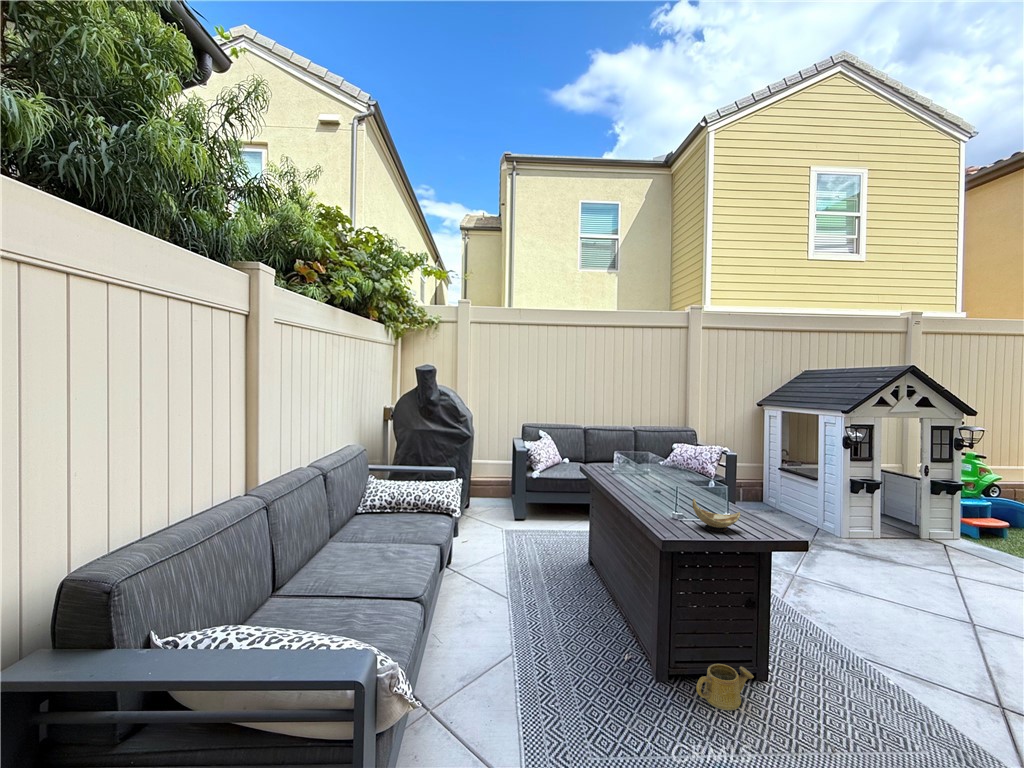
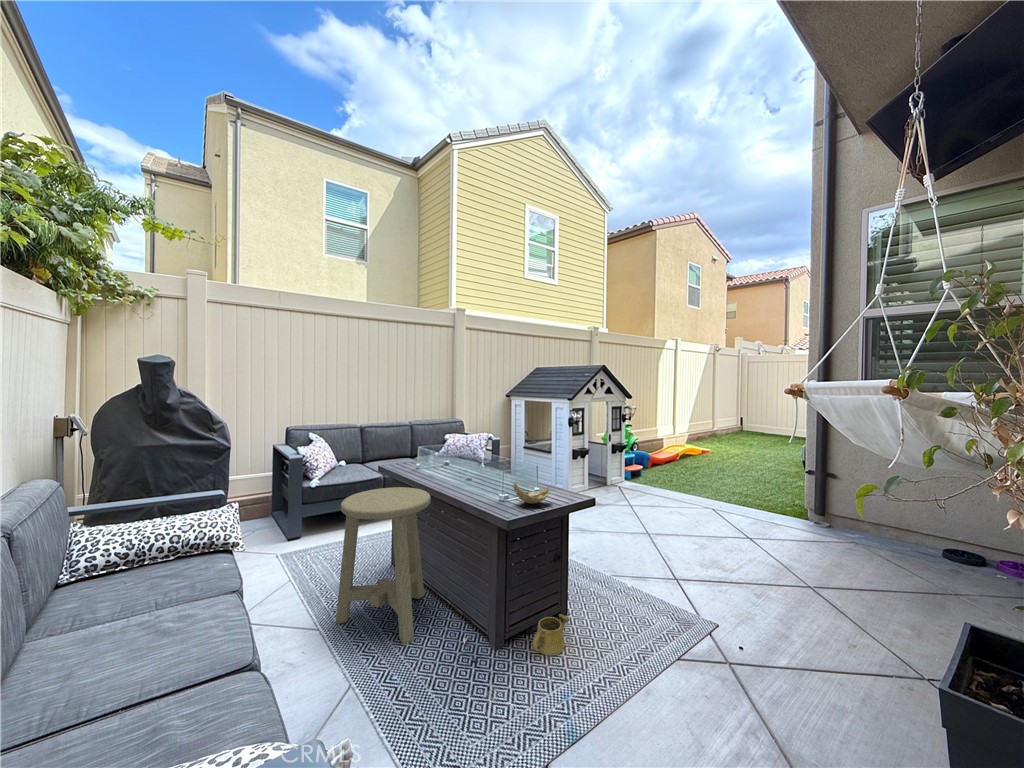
stool: none [517,486,610,643] -> present [336,487,431,644]

